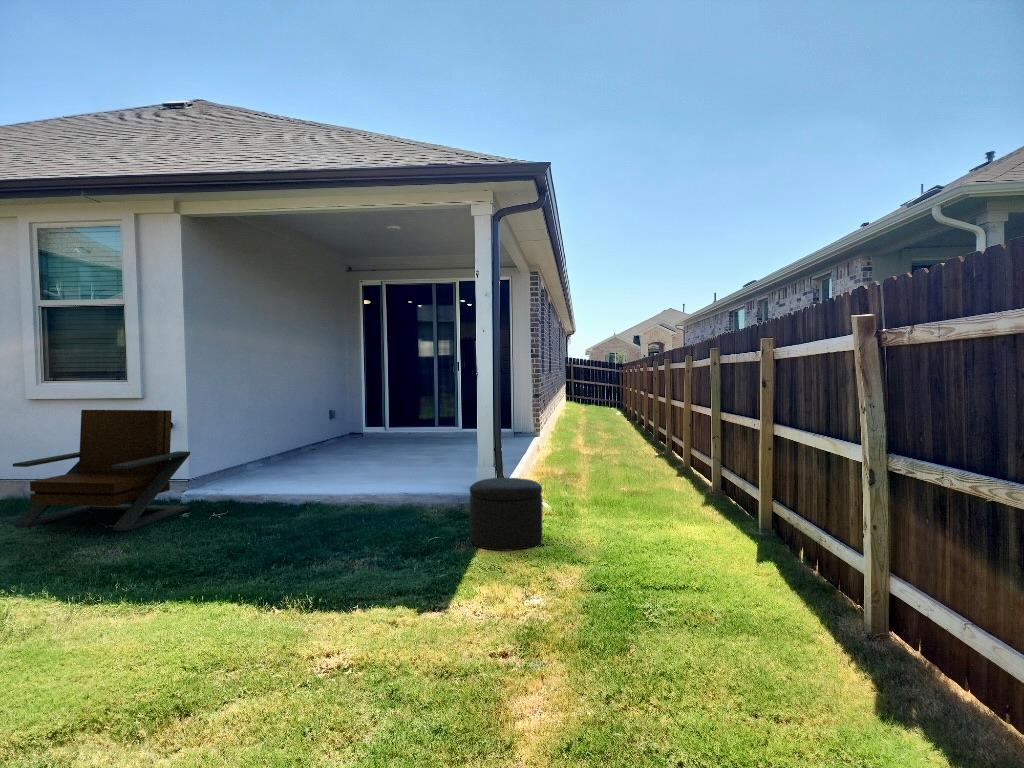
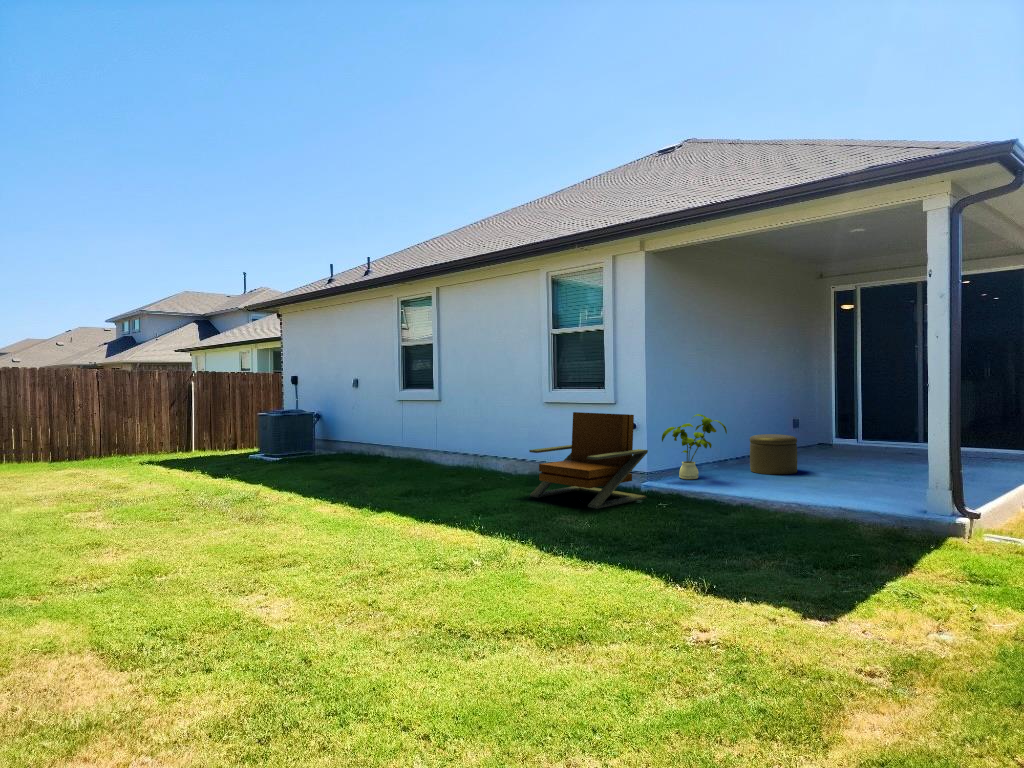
house plant: none [205,407,281,481] -> present [662,414,727,479]
ottoman: present [470,478,542,551] -> present [750,434,797,474]

